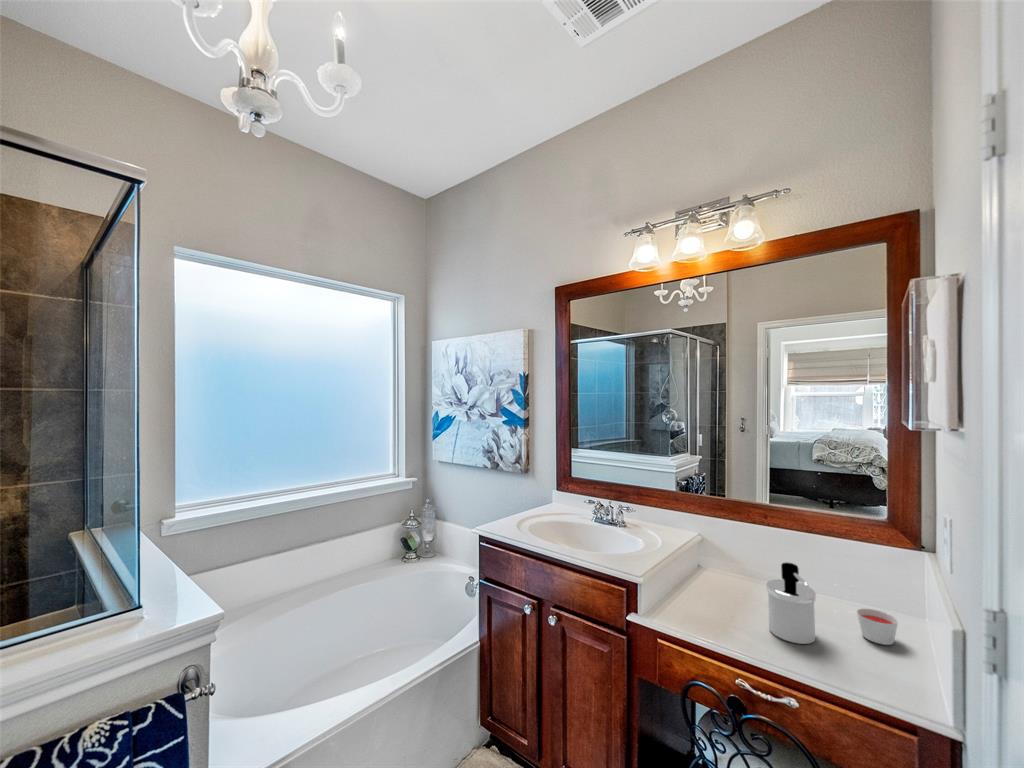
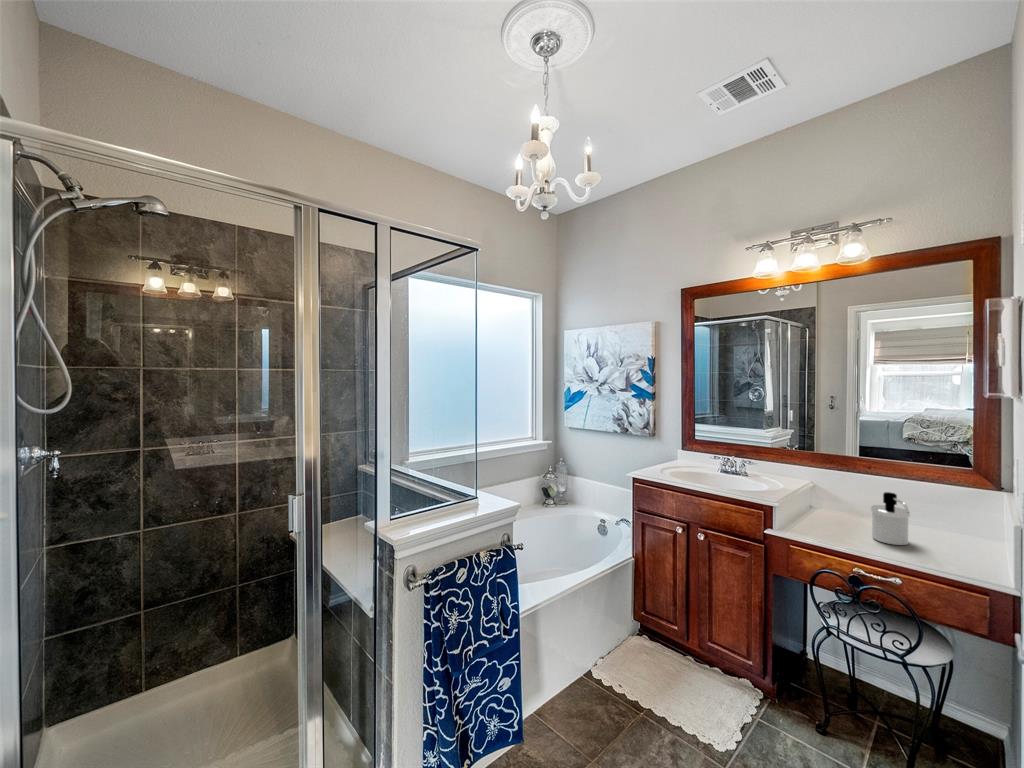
candle: present [857,608,898,645] -> none [940,525,972,547]

